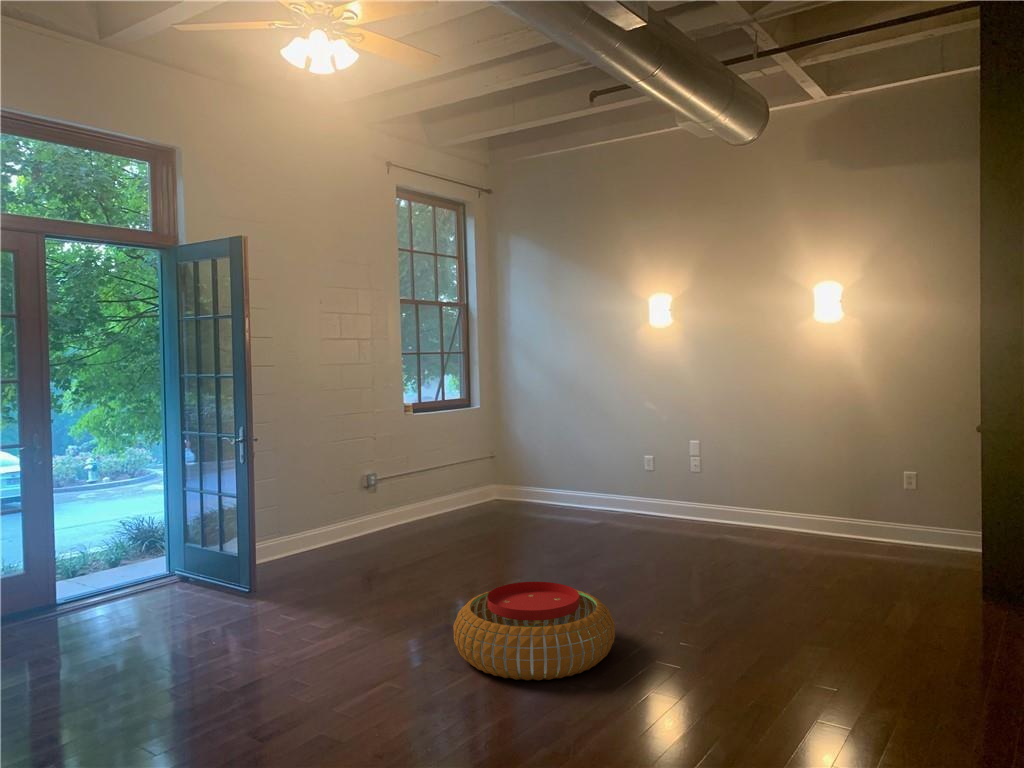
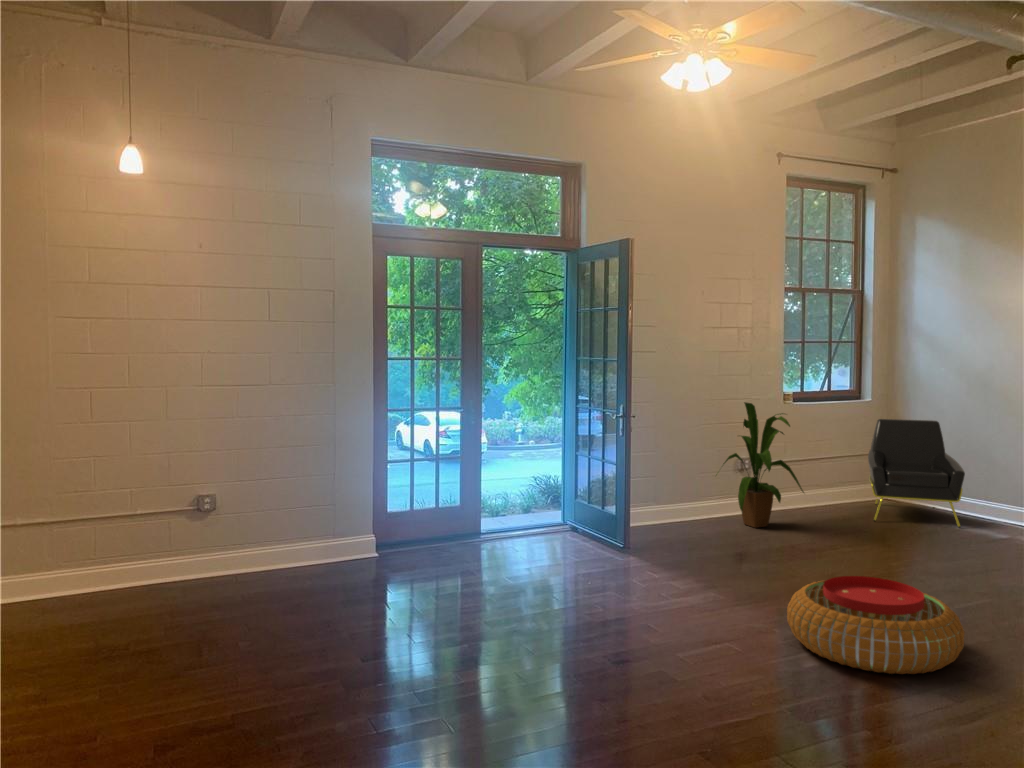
house plant: none [343,416,434,546] -> present [723,402,804,528]
armchair: none [481,423,564,523] -> present [868,419,965,528]

